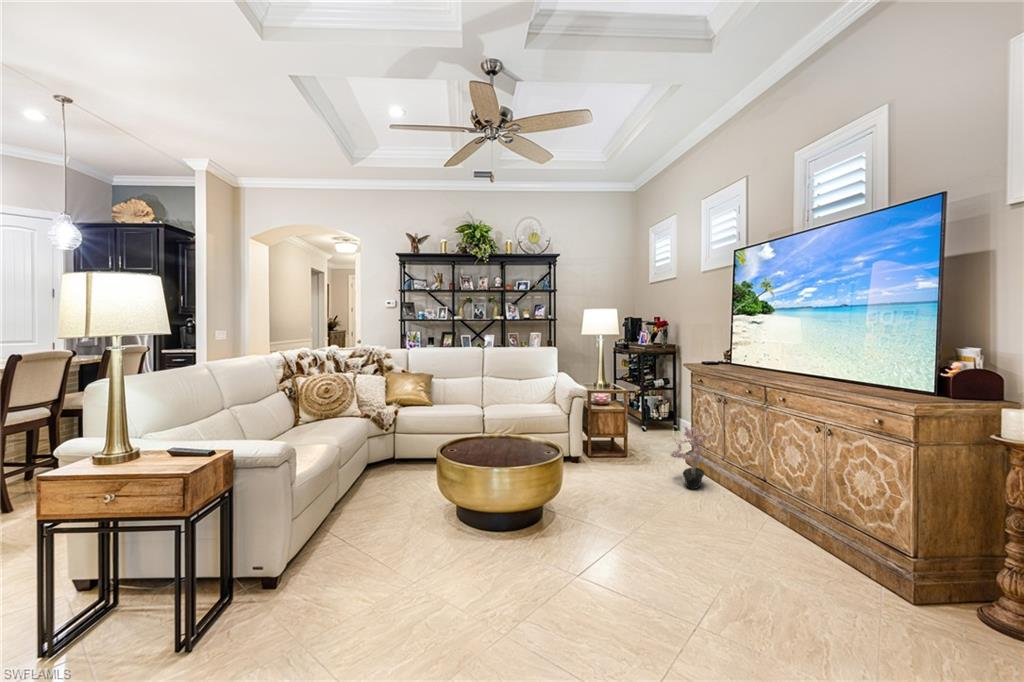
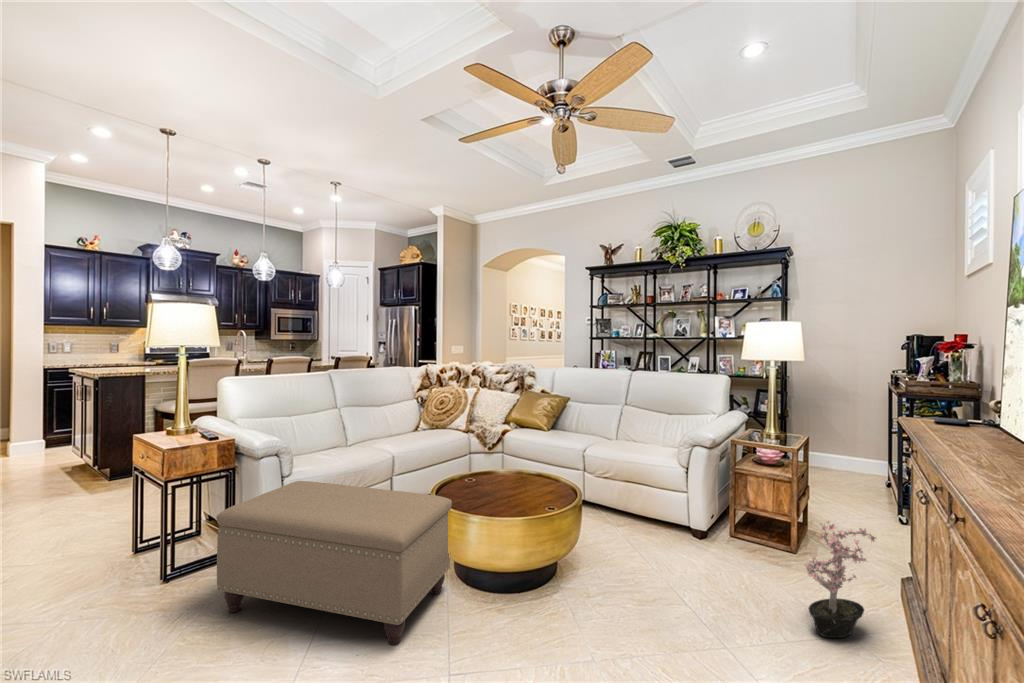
ottoman: none [316,462,537,637] -> present [216,481,452,646]

